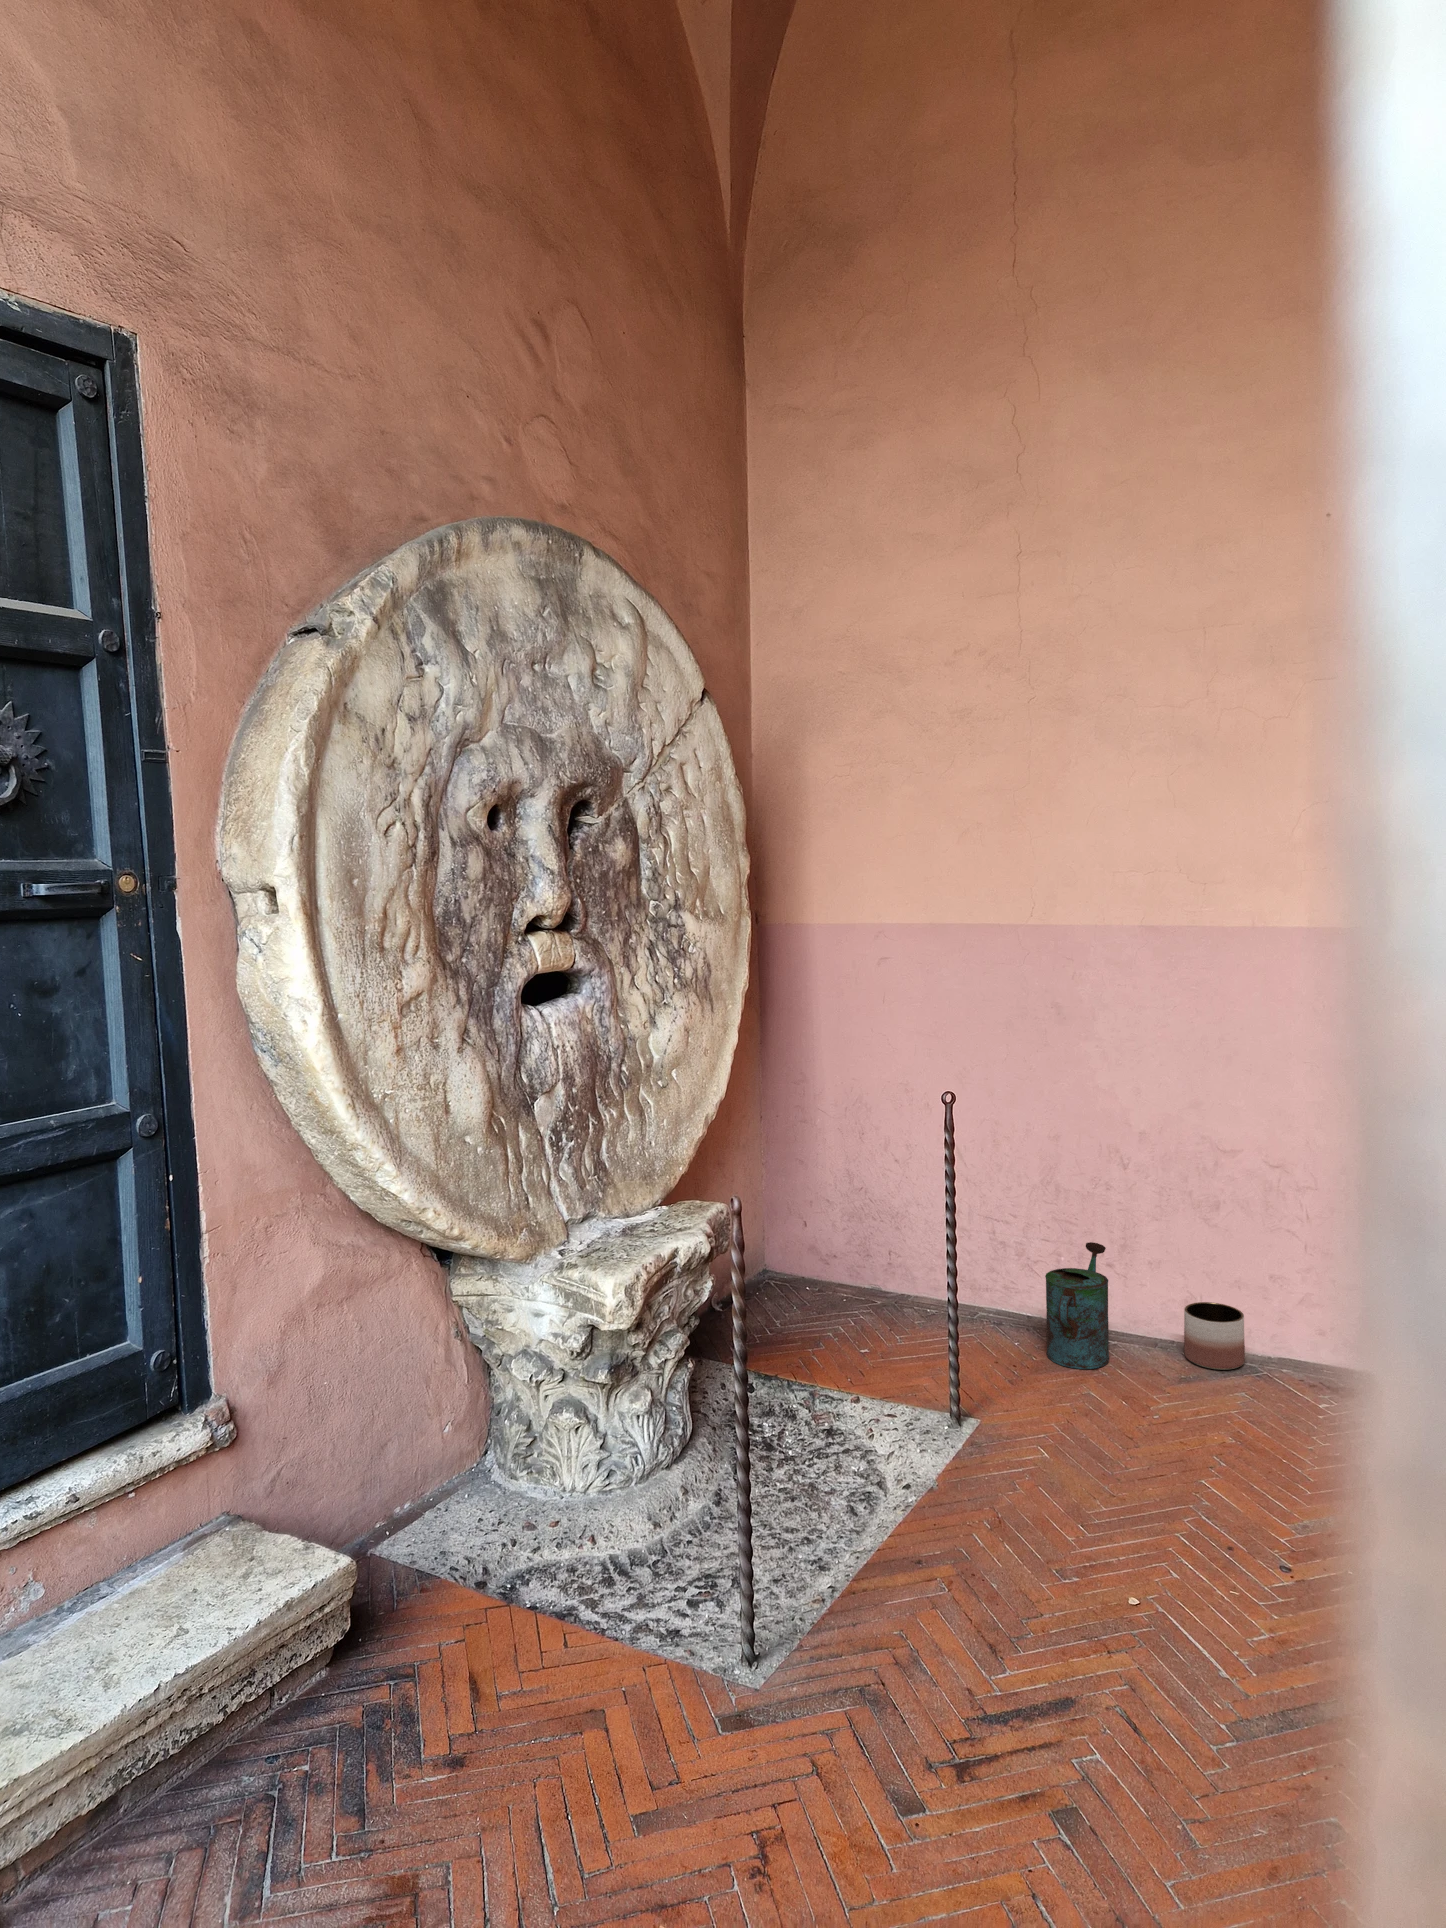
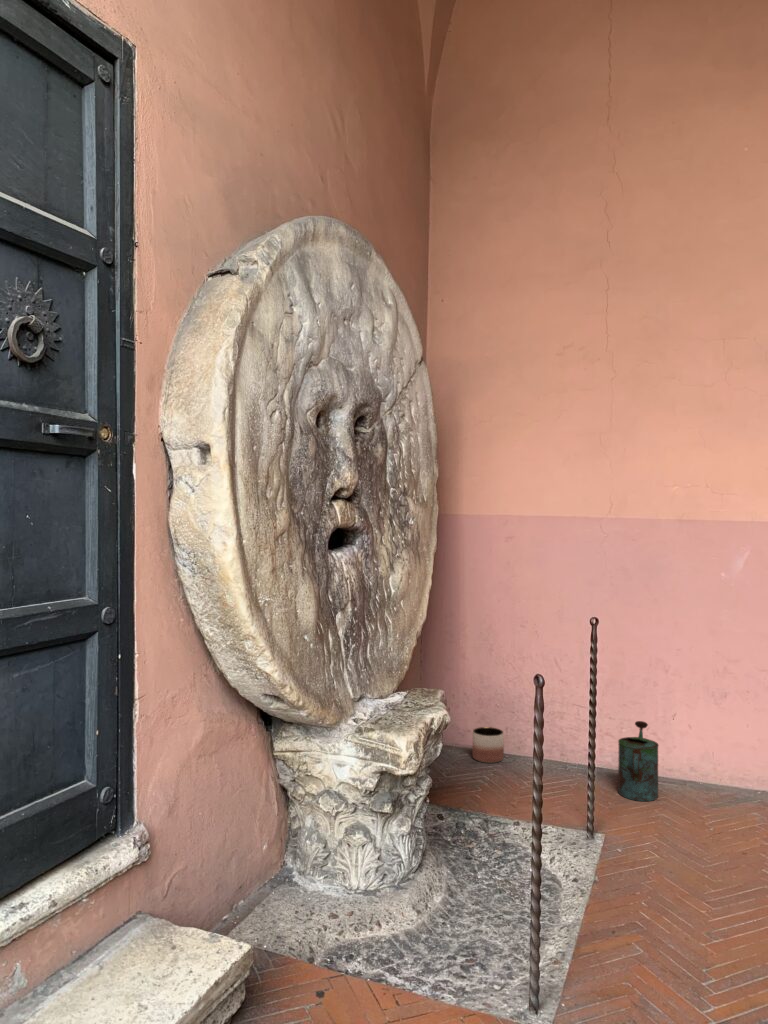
planter: present [1184,1302,1245,1370] -> present [472,727,504,763]

